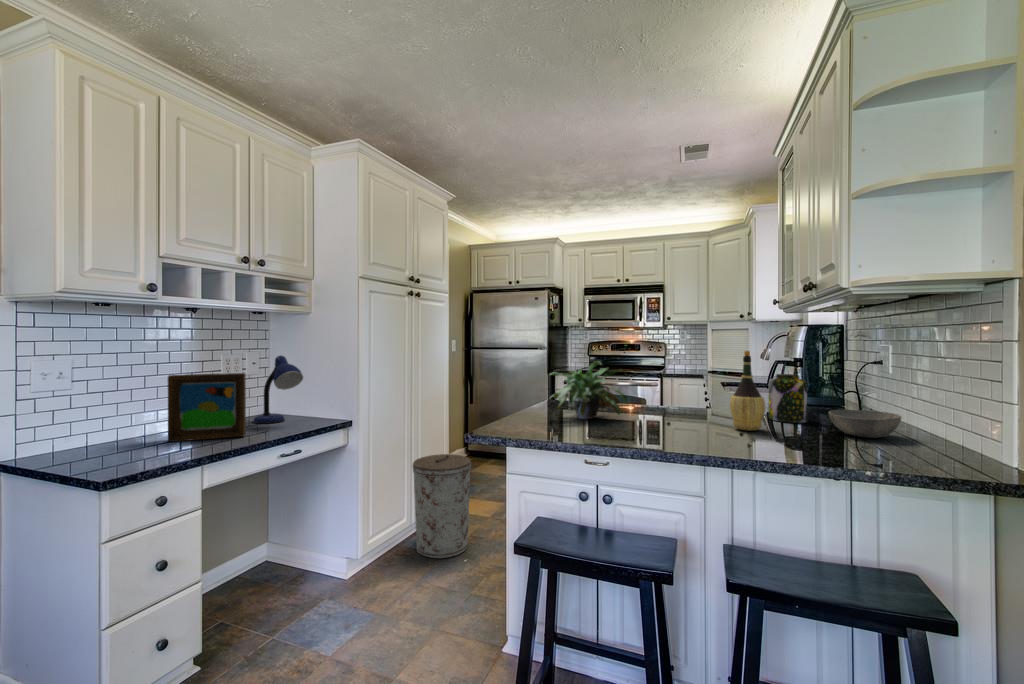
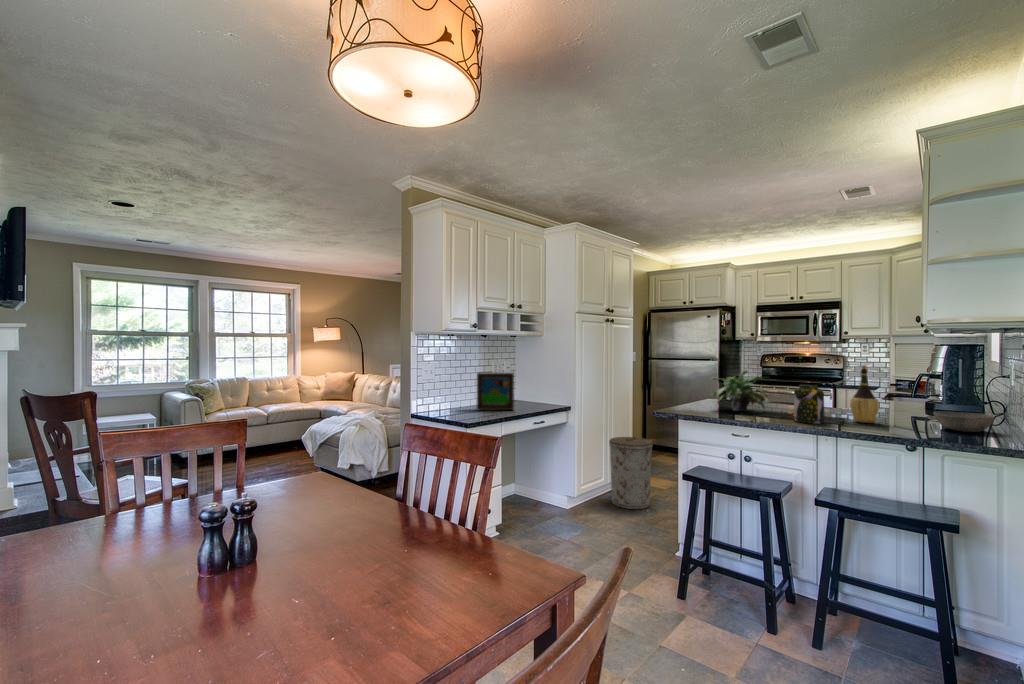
desk lamp: present [253,356,303,424] -> none [511,363,542,405]
jar: present [768,374,807,423] -> present [794,385,824,424]

